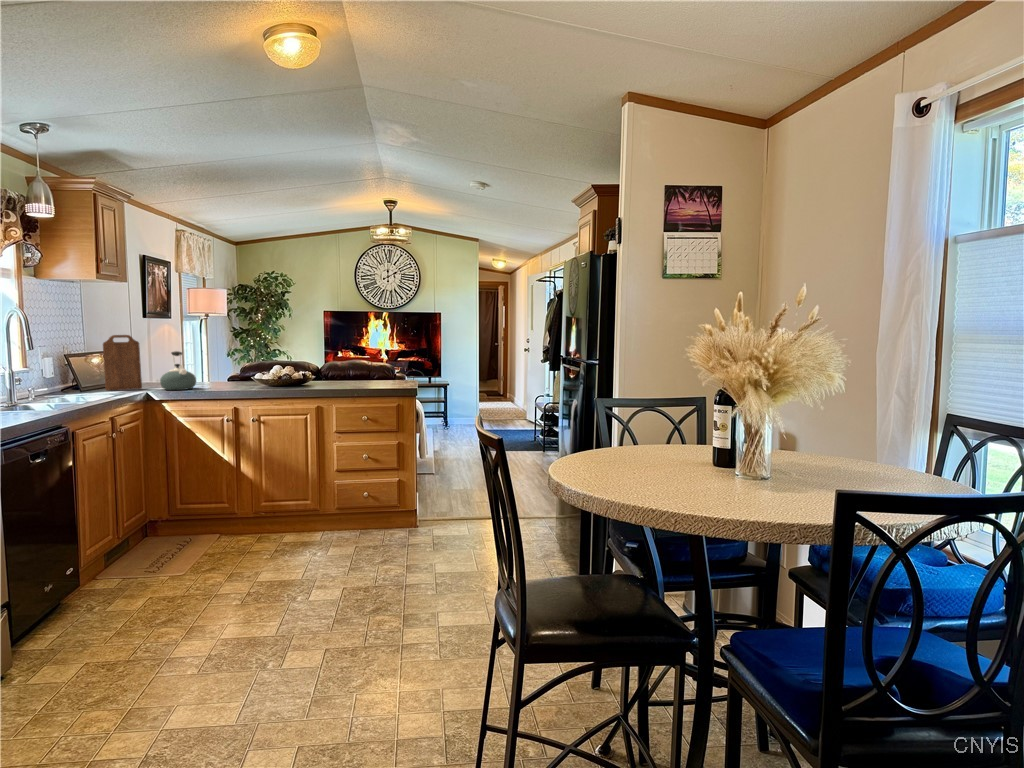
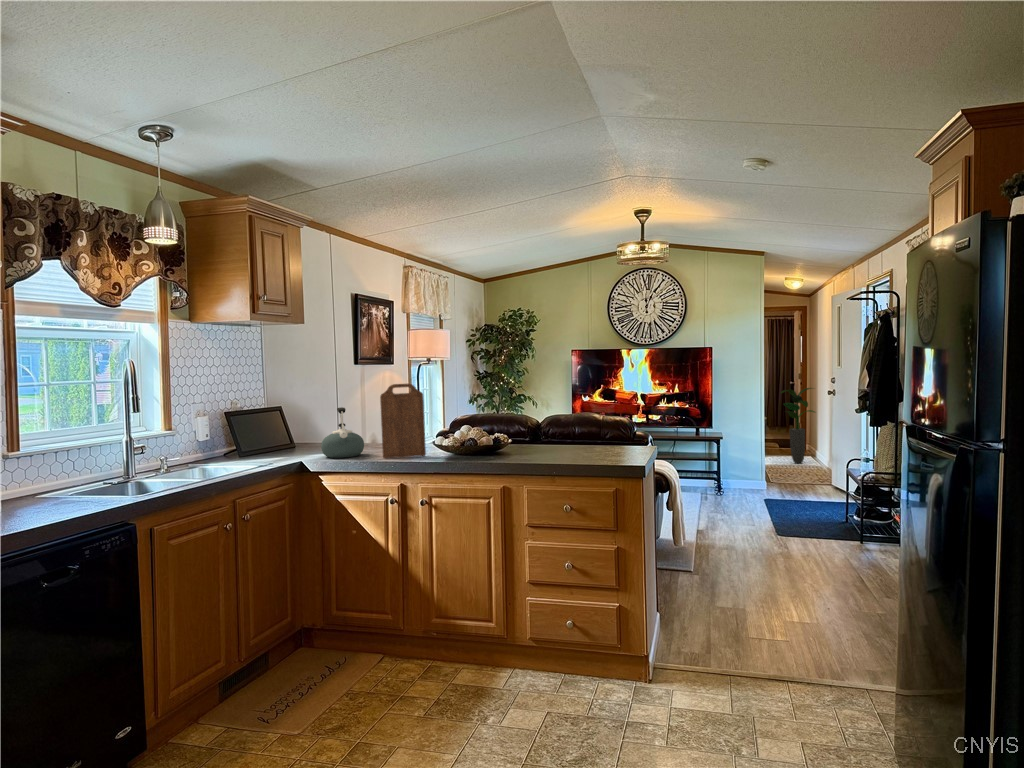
cutting board: present [103,335,142,390] -> present [380,384,426,458]
potted plant: none [490,347,516,407] -> present [781,388,814,463]

